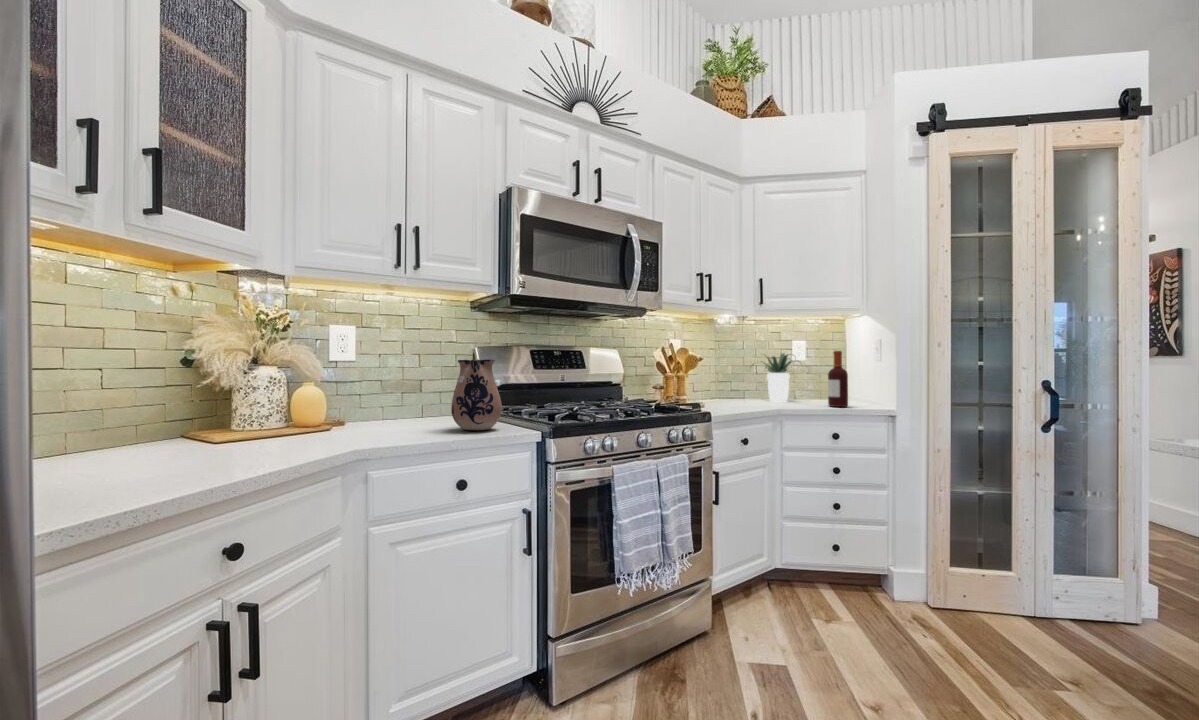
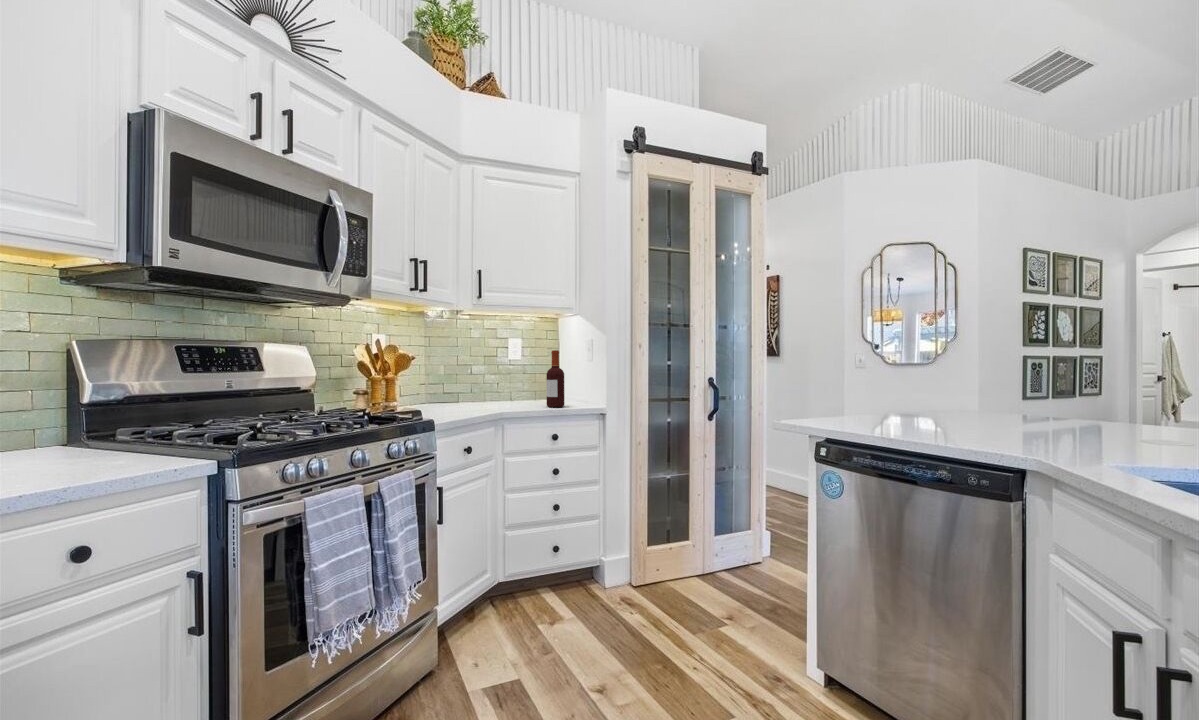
potted plant: present [753,353,796,402] -> none [466,352,526,404]
ceramic pitcher: present [451,359,502,430] -> none [48,360,146,469]

